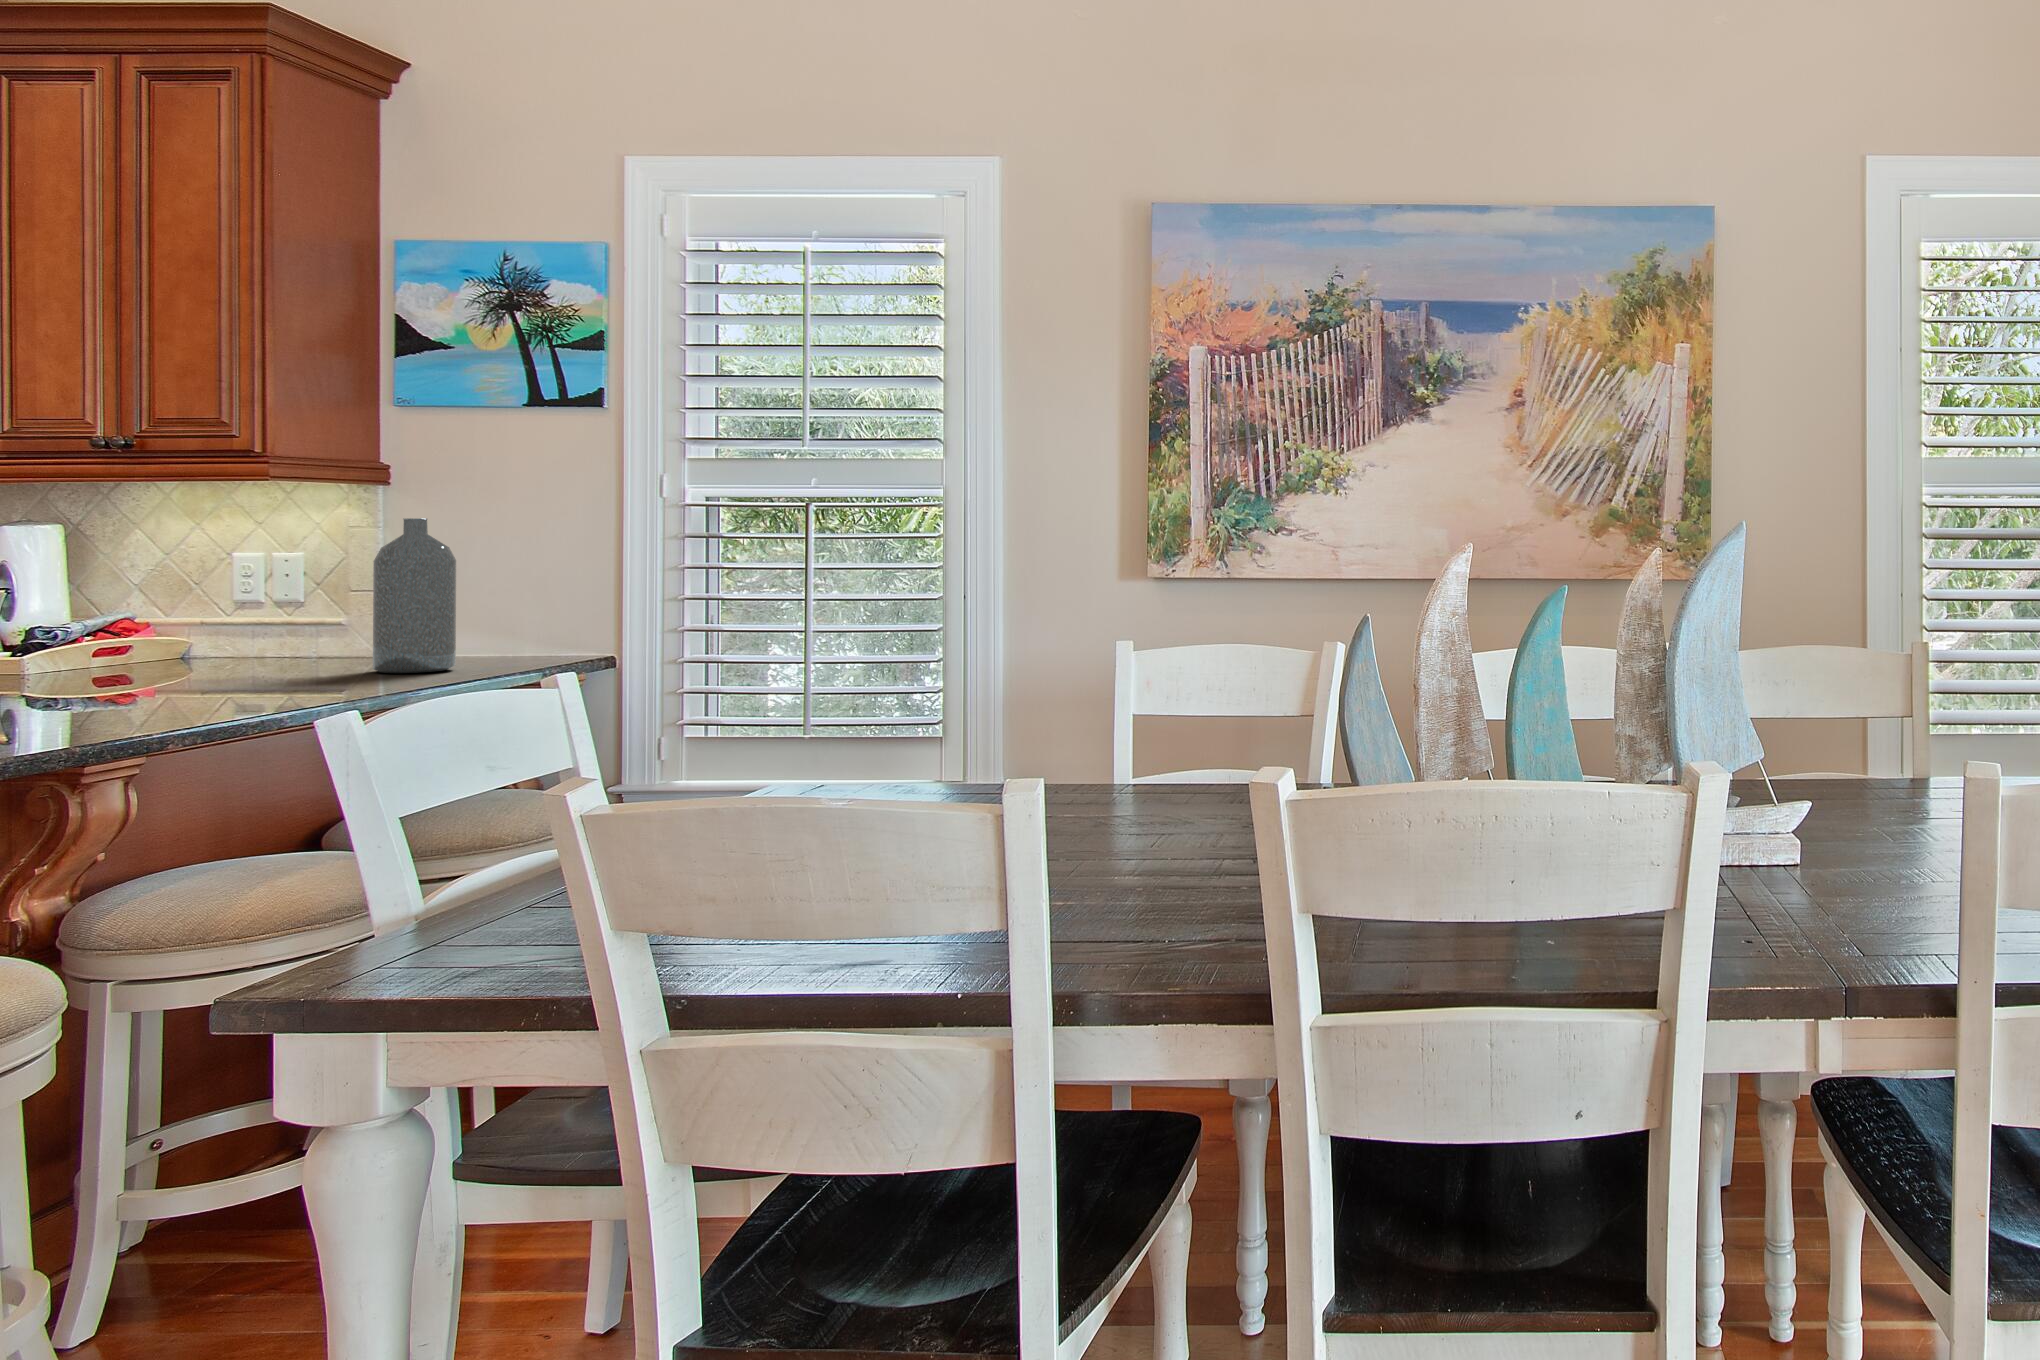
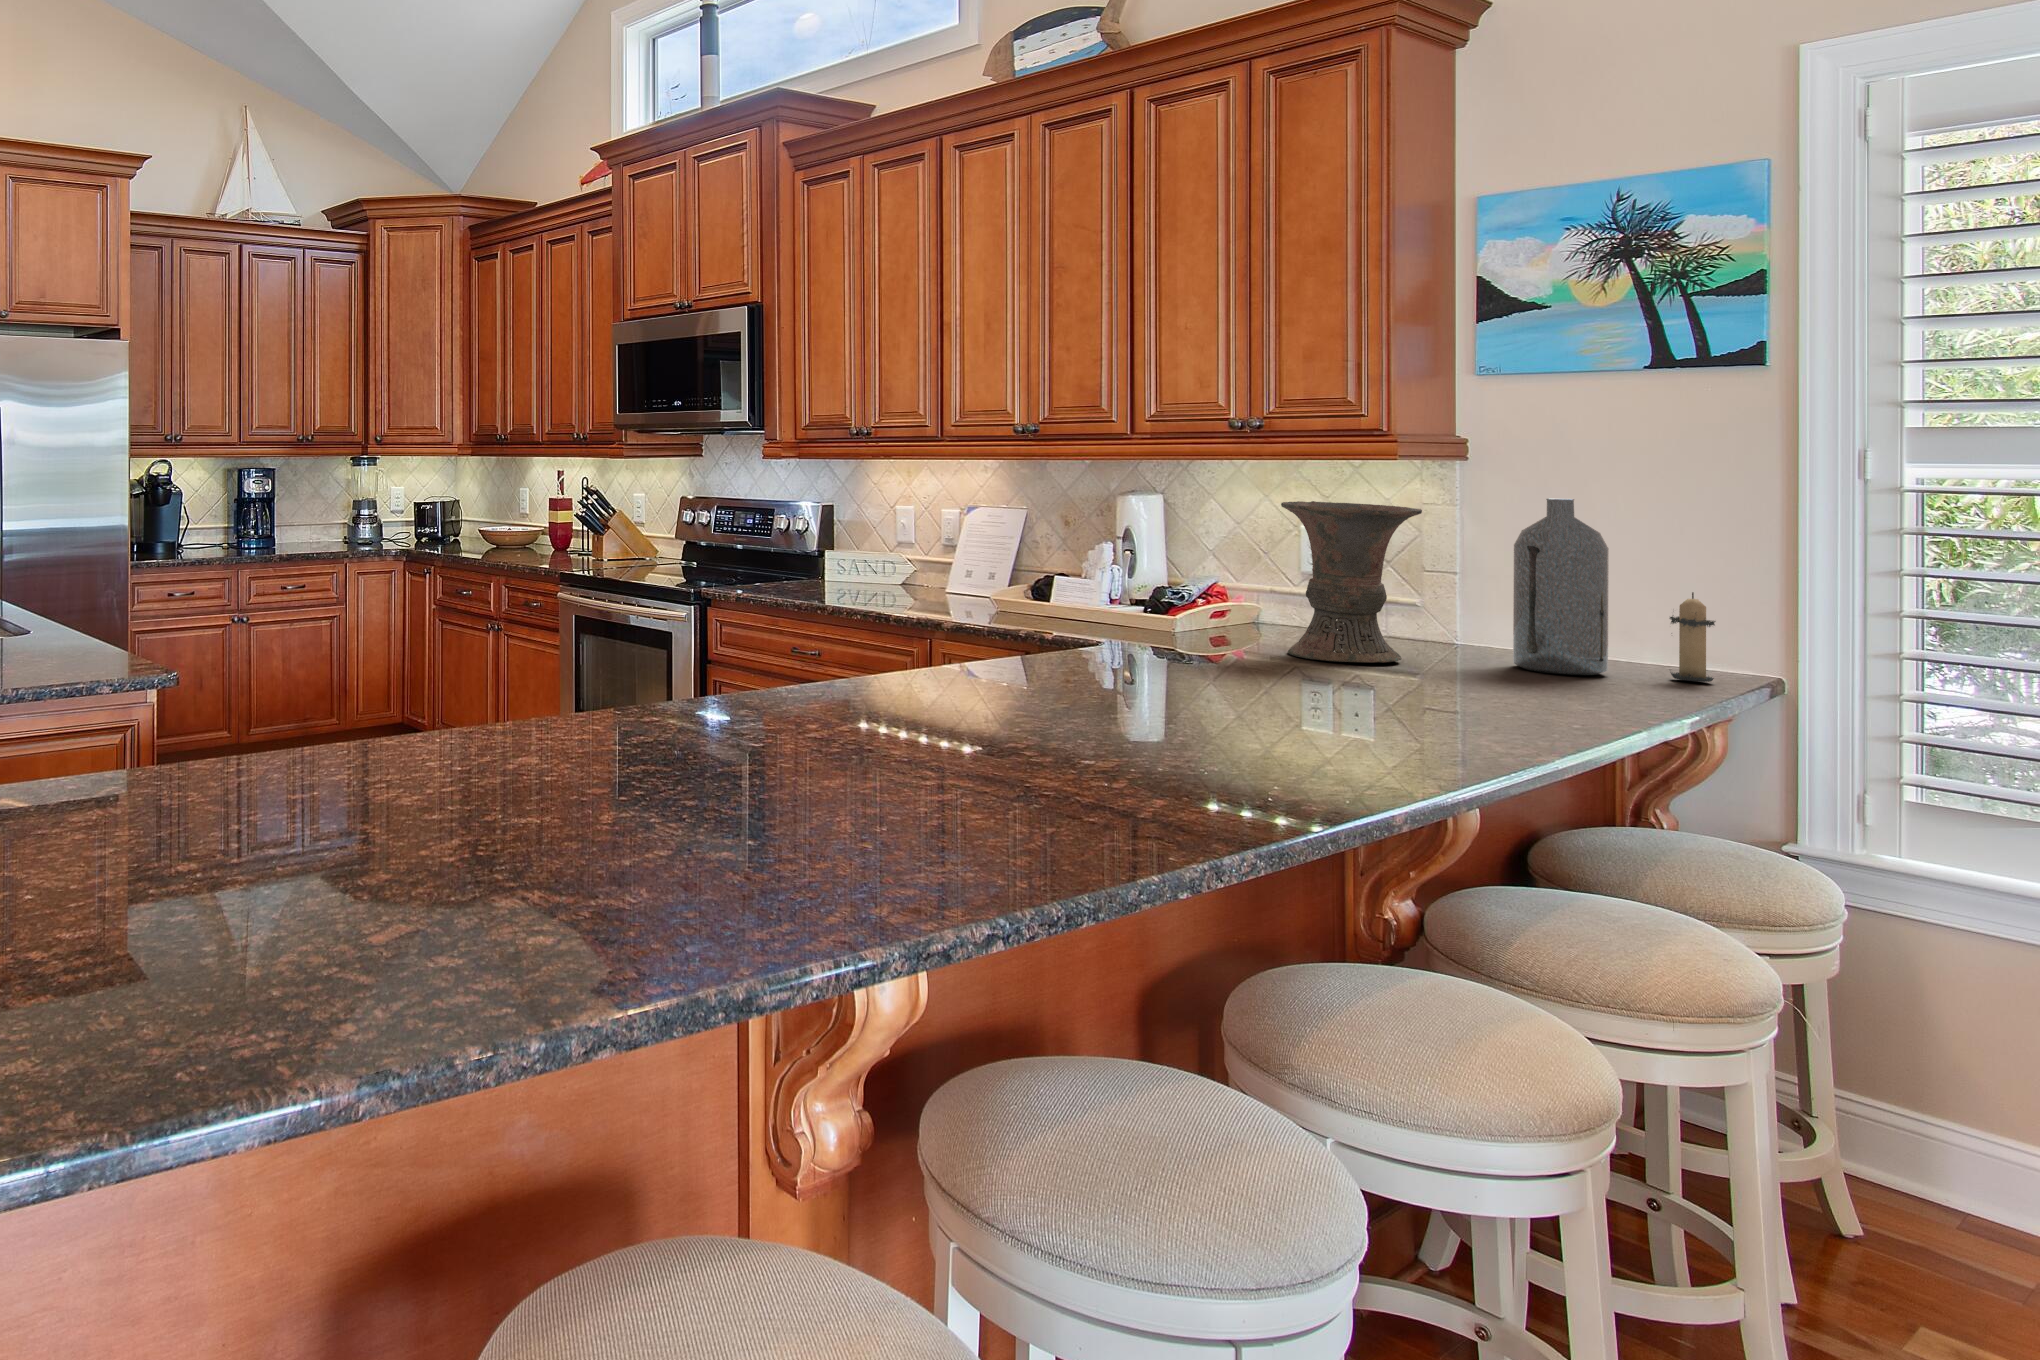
vase: none [109,525,267,683] -> present [1281,501,1422,663]
candle: none [504,595,548,670] -> present [1670,592,1716,682]

